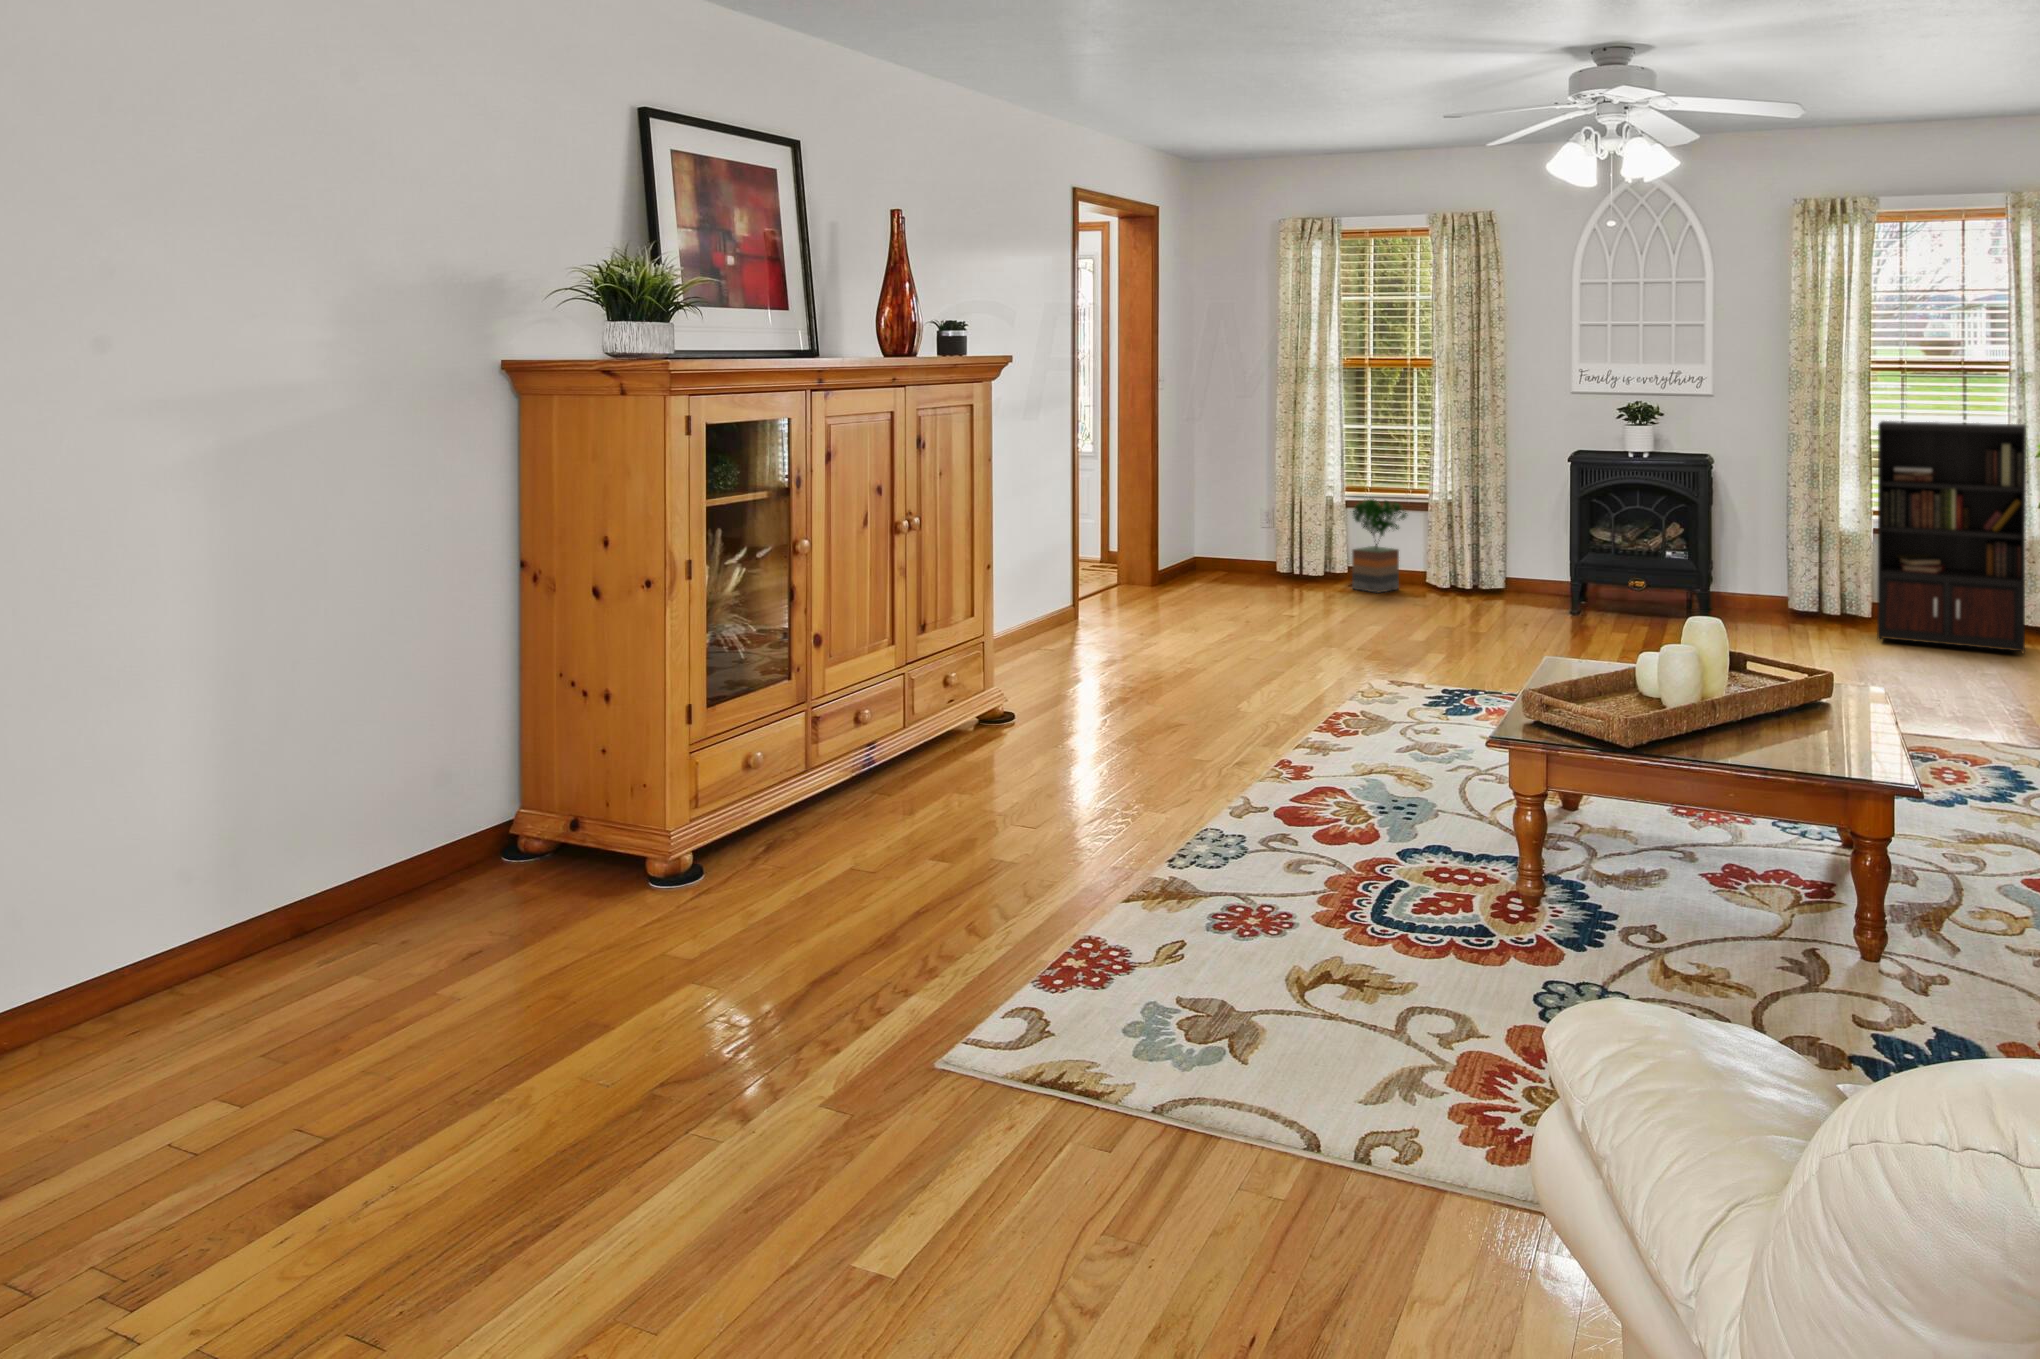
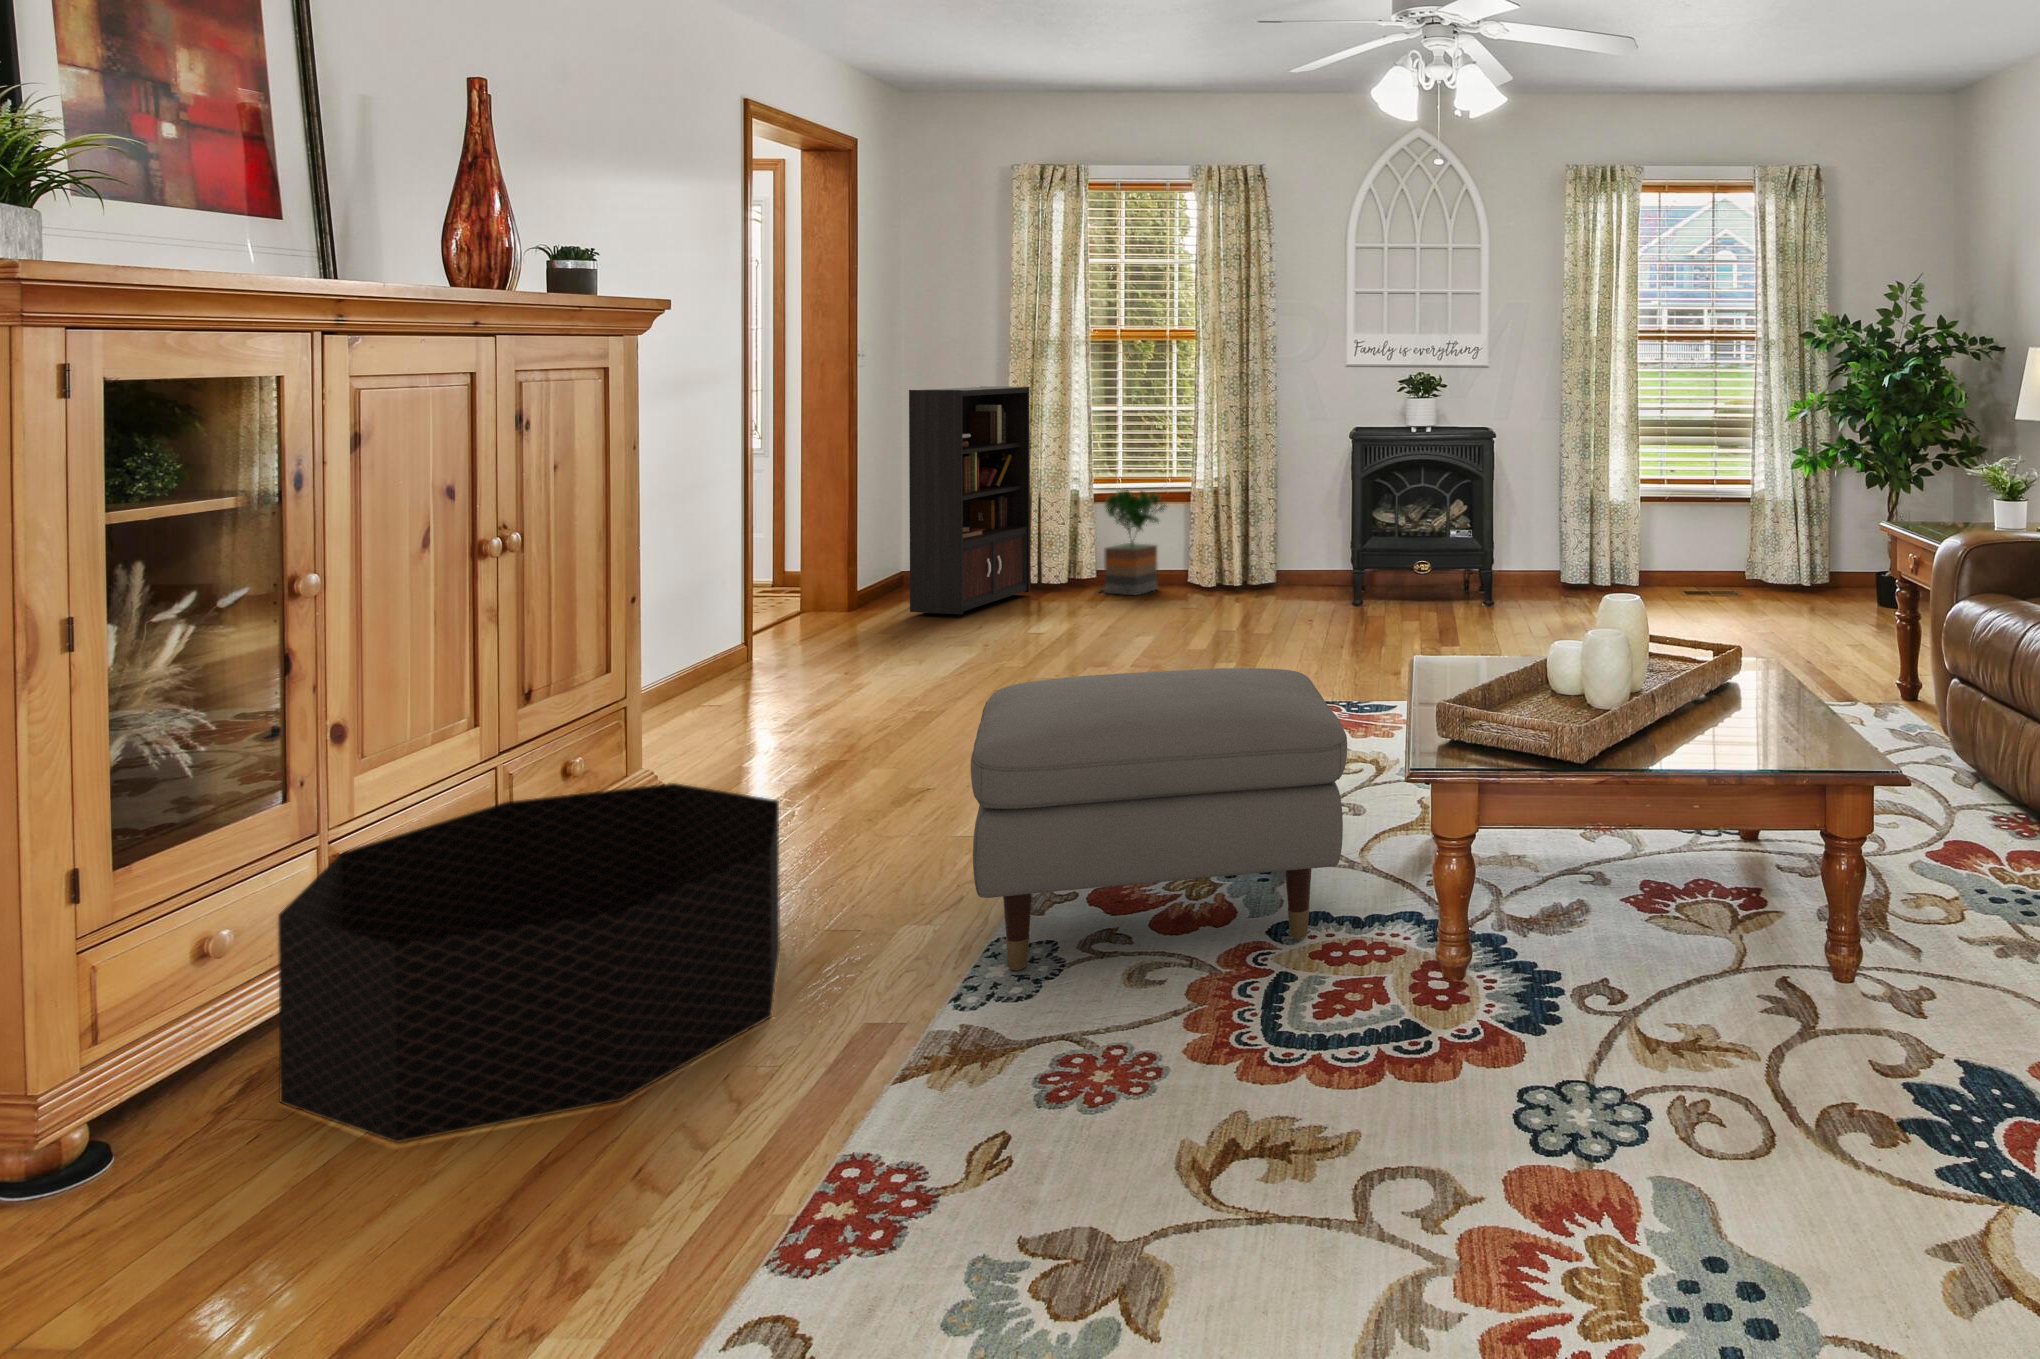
bookcase: present [1877,421,2026,653] -> present [909,387,1030,614]
ottoman: none [1182,650,1459,864] -> present [971,668,1347,970]
basket: none [787,697,1063,887] -> present [278,783,780,1143]

